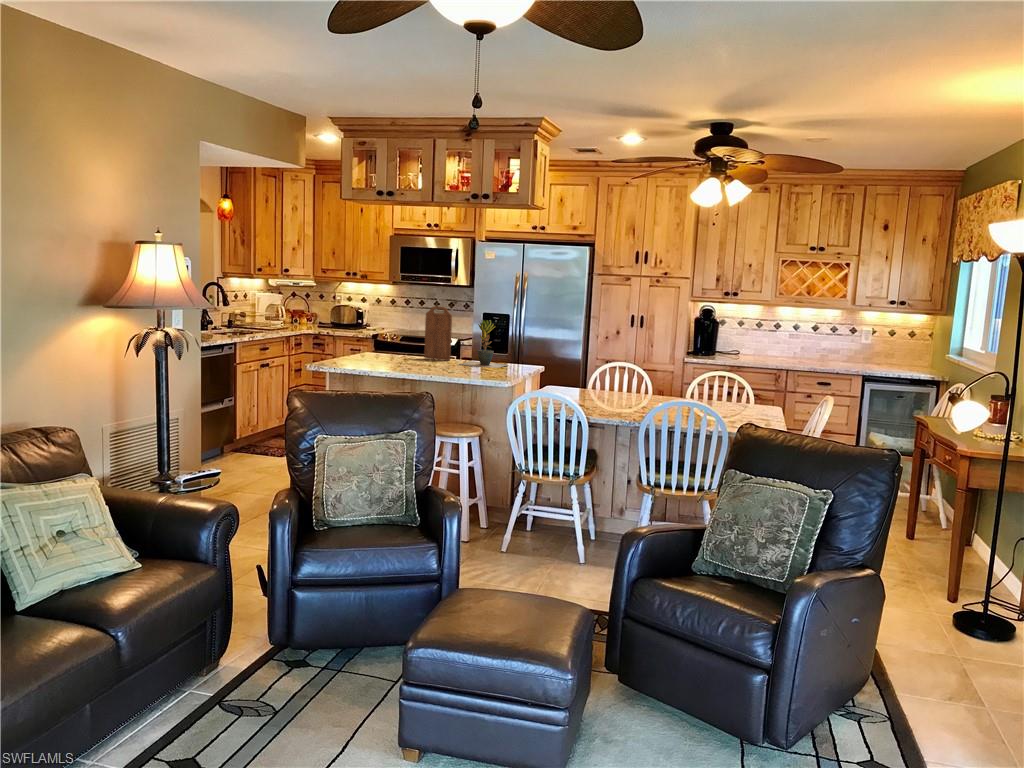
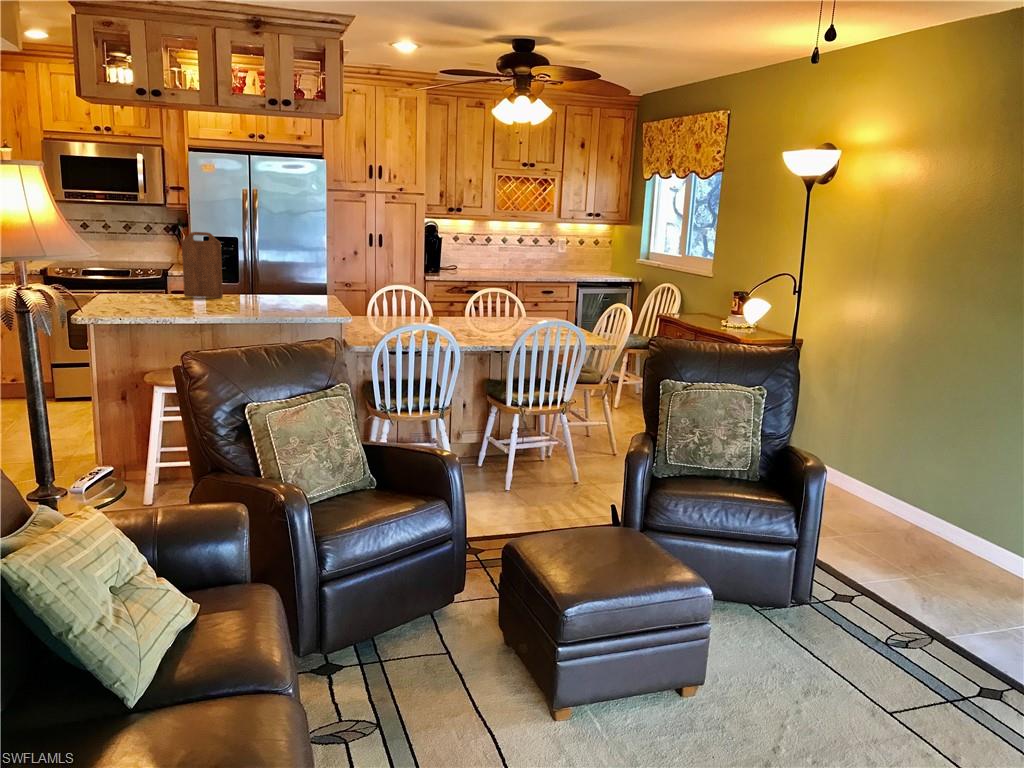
potted plant: present [460,320,507,368] -> none [248,246,300,303]

